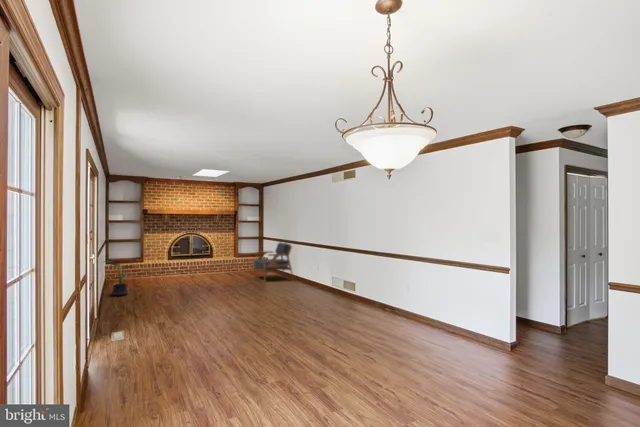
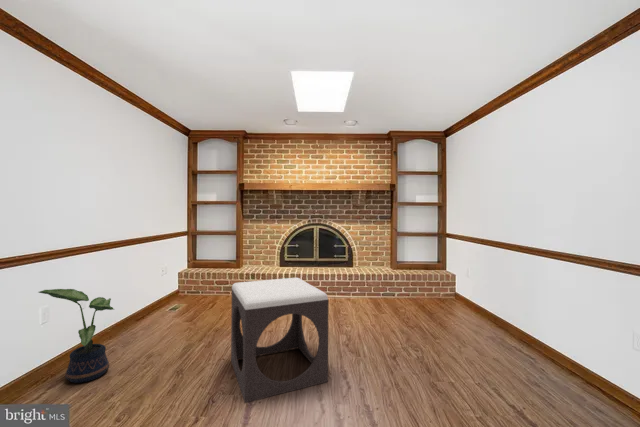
armchair: present [253,243,293,281] -> none [429,252,557,371]
footstool: none [176,255,218,292] -> present [231,278,329,402]

